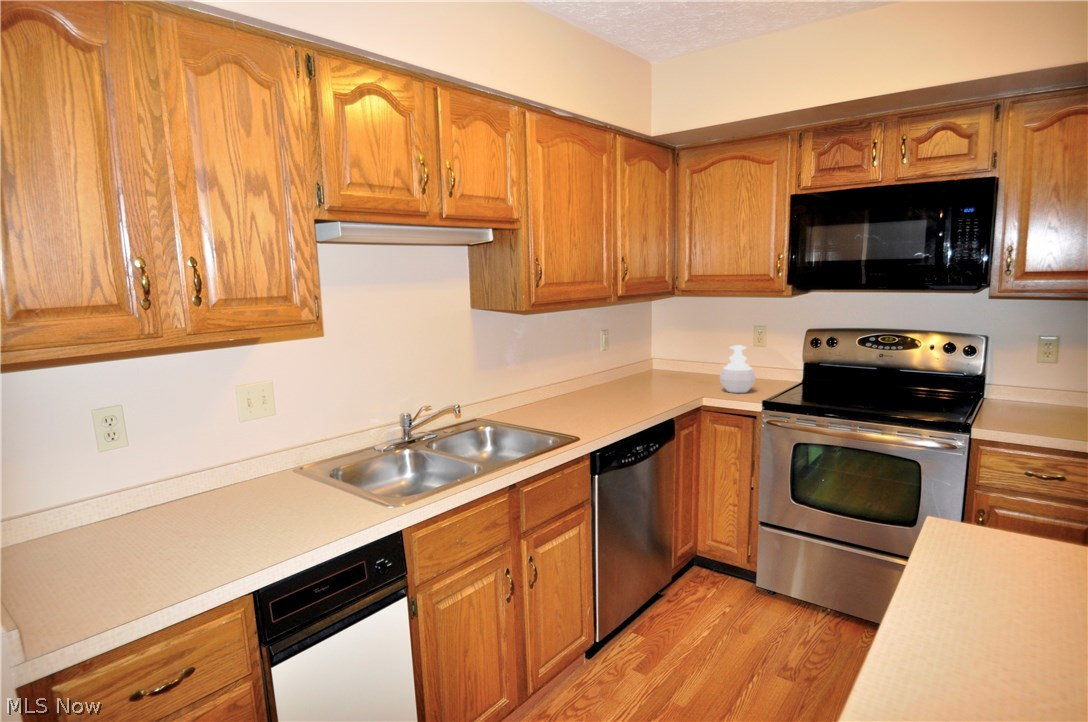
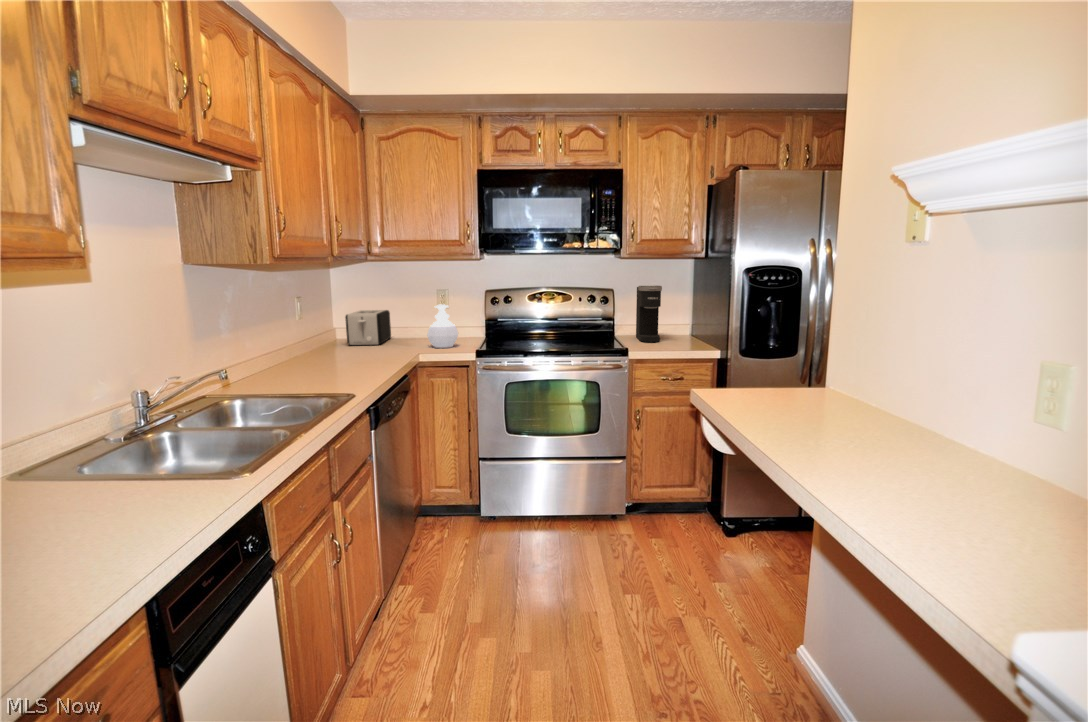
coffee maker: none [1014,338,1060,422] -> present [636,286,662,342]
toaster: none [650,342,702,380] -> present [345,310,391,345]

